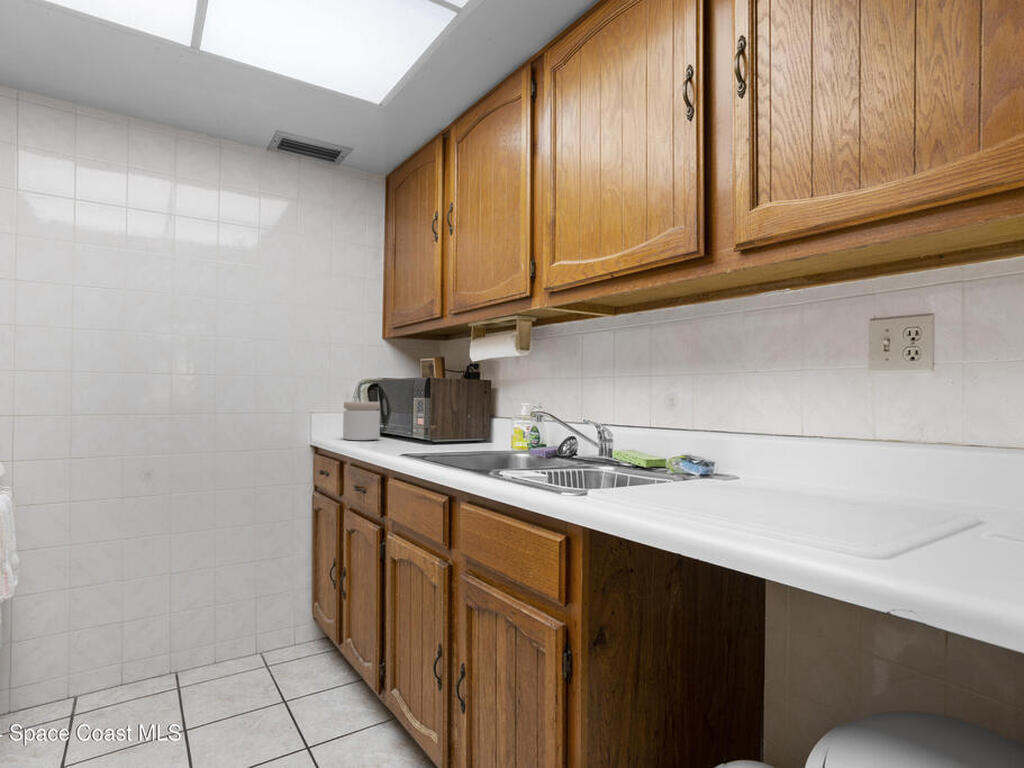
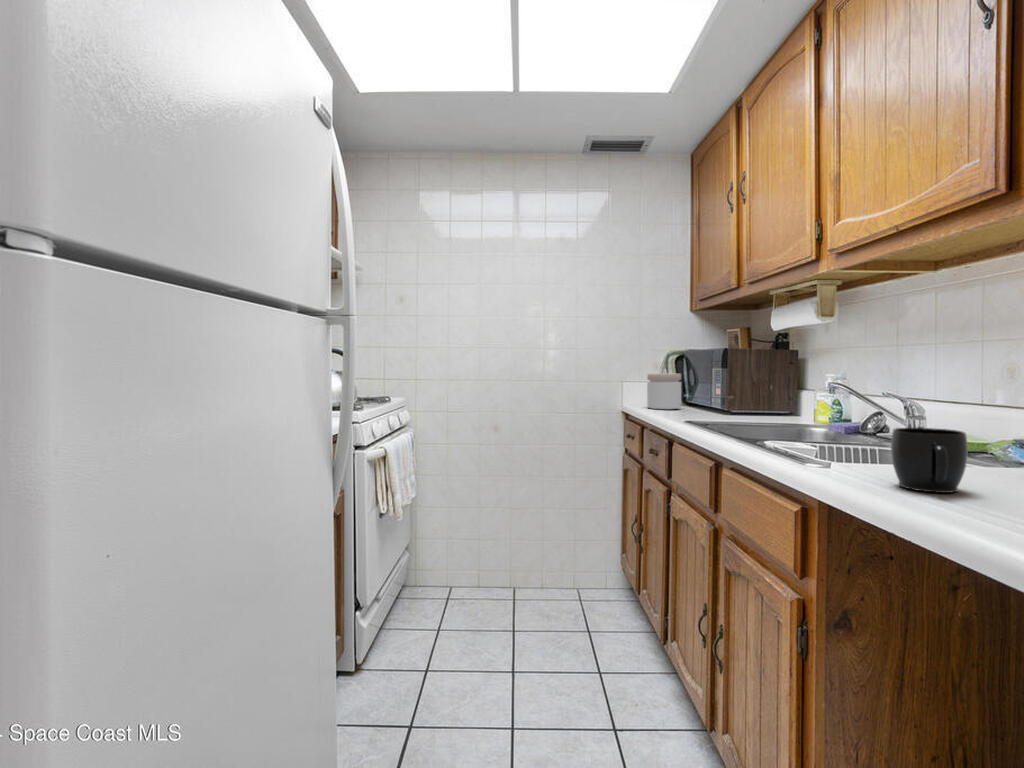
mug: none [647,450,704,508] -> present [891,428,968,493]

